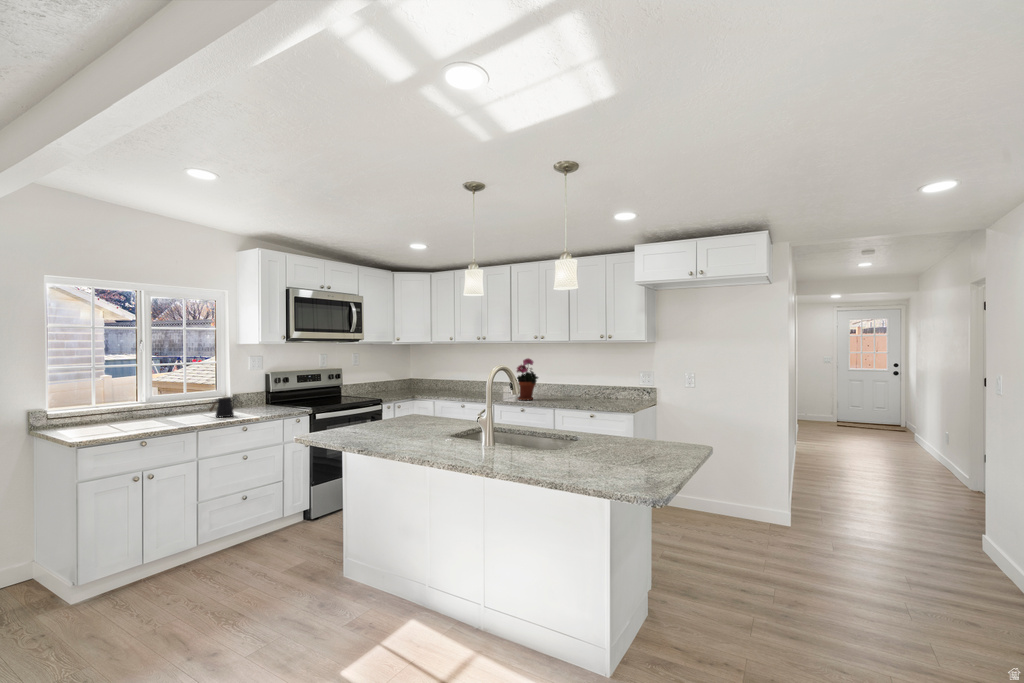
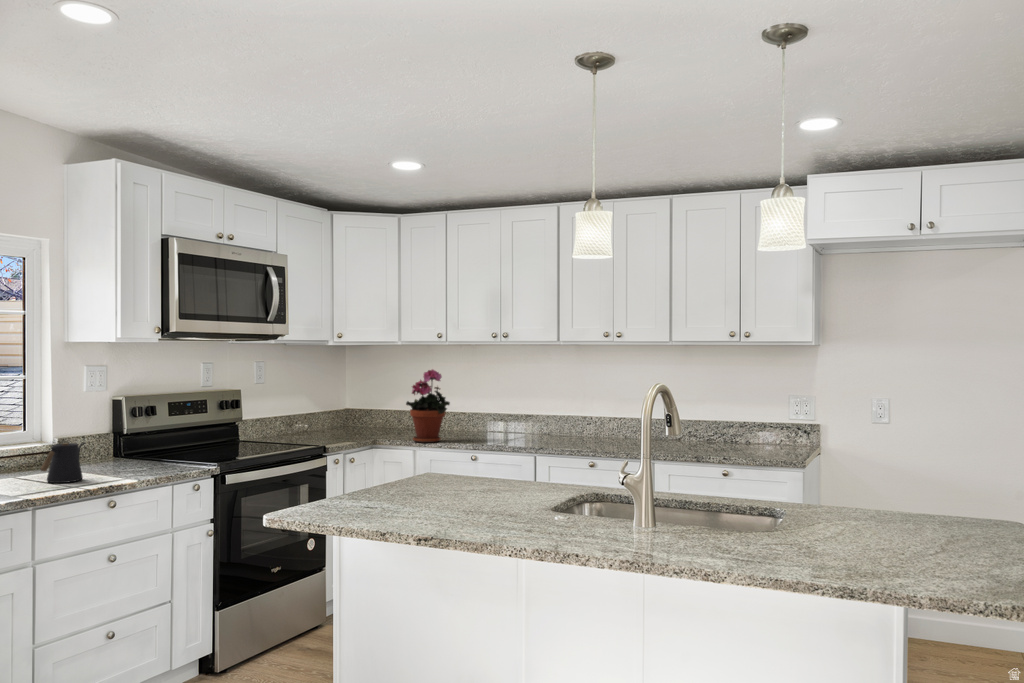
potted plant: present [516,358,538,401] -> present [406,369,450,443]

